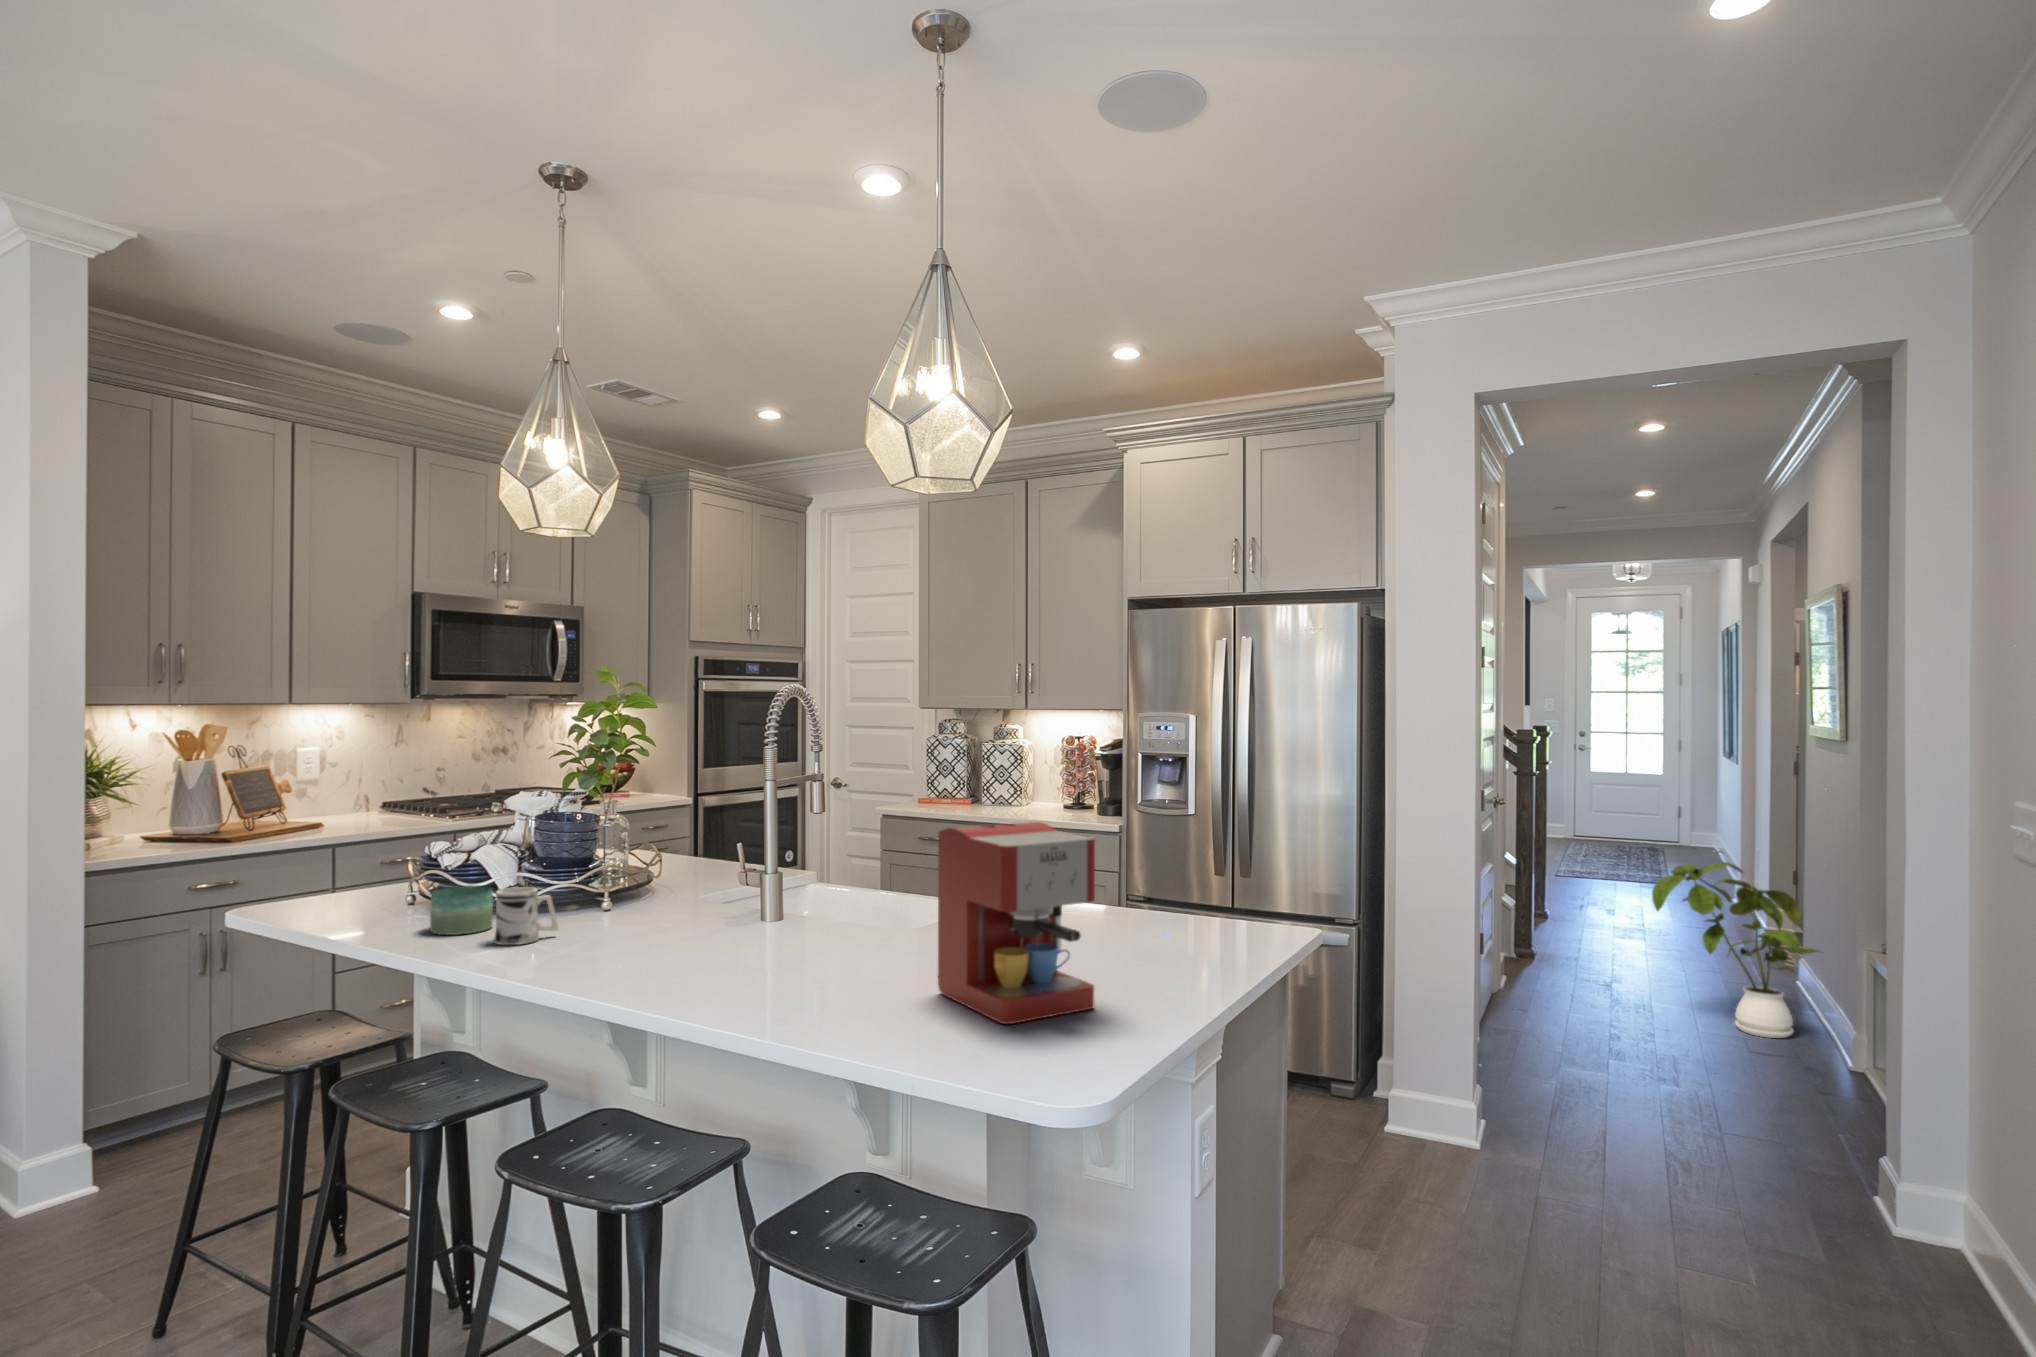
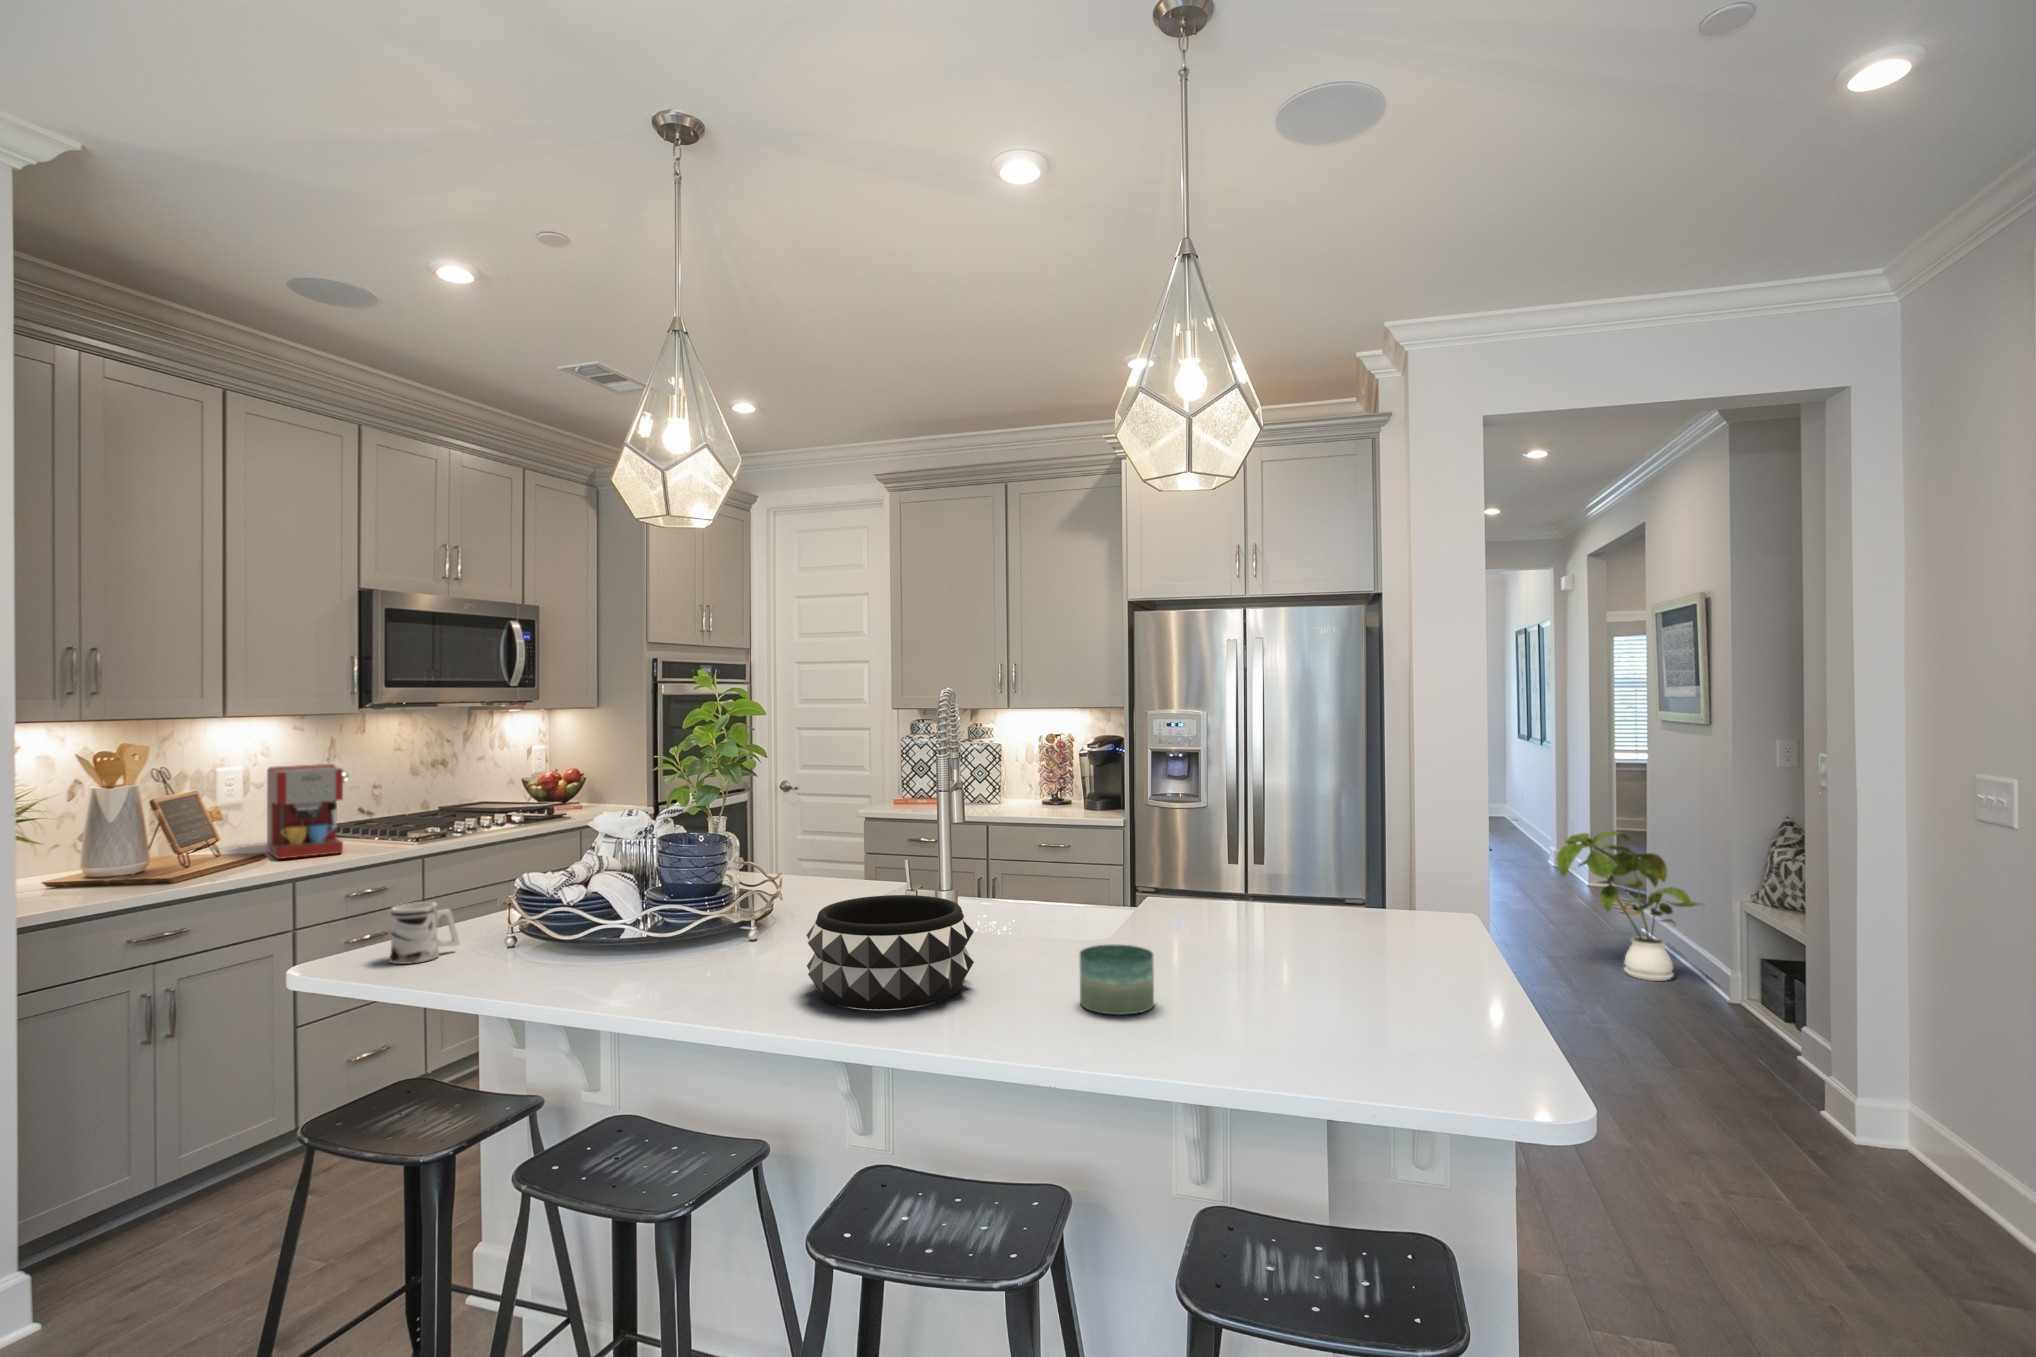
coffee maker: present [938,822,1095,1024] -> present [267,764,349,859]
decorative bowl: none [577,871,732,966] -> present [807,895,974,1010]
candle: present [430,886,493,935] -> present [1080,944,1154,1015]
mug: present [494,887,559,945] -> present [390,902,459,964]

